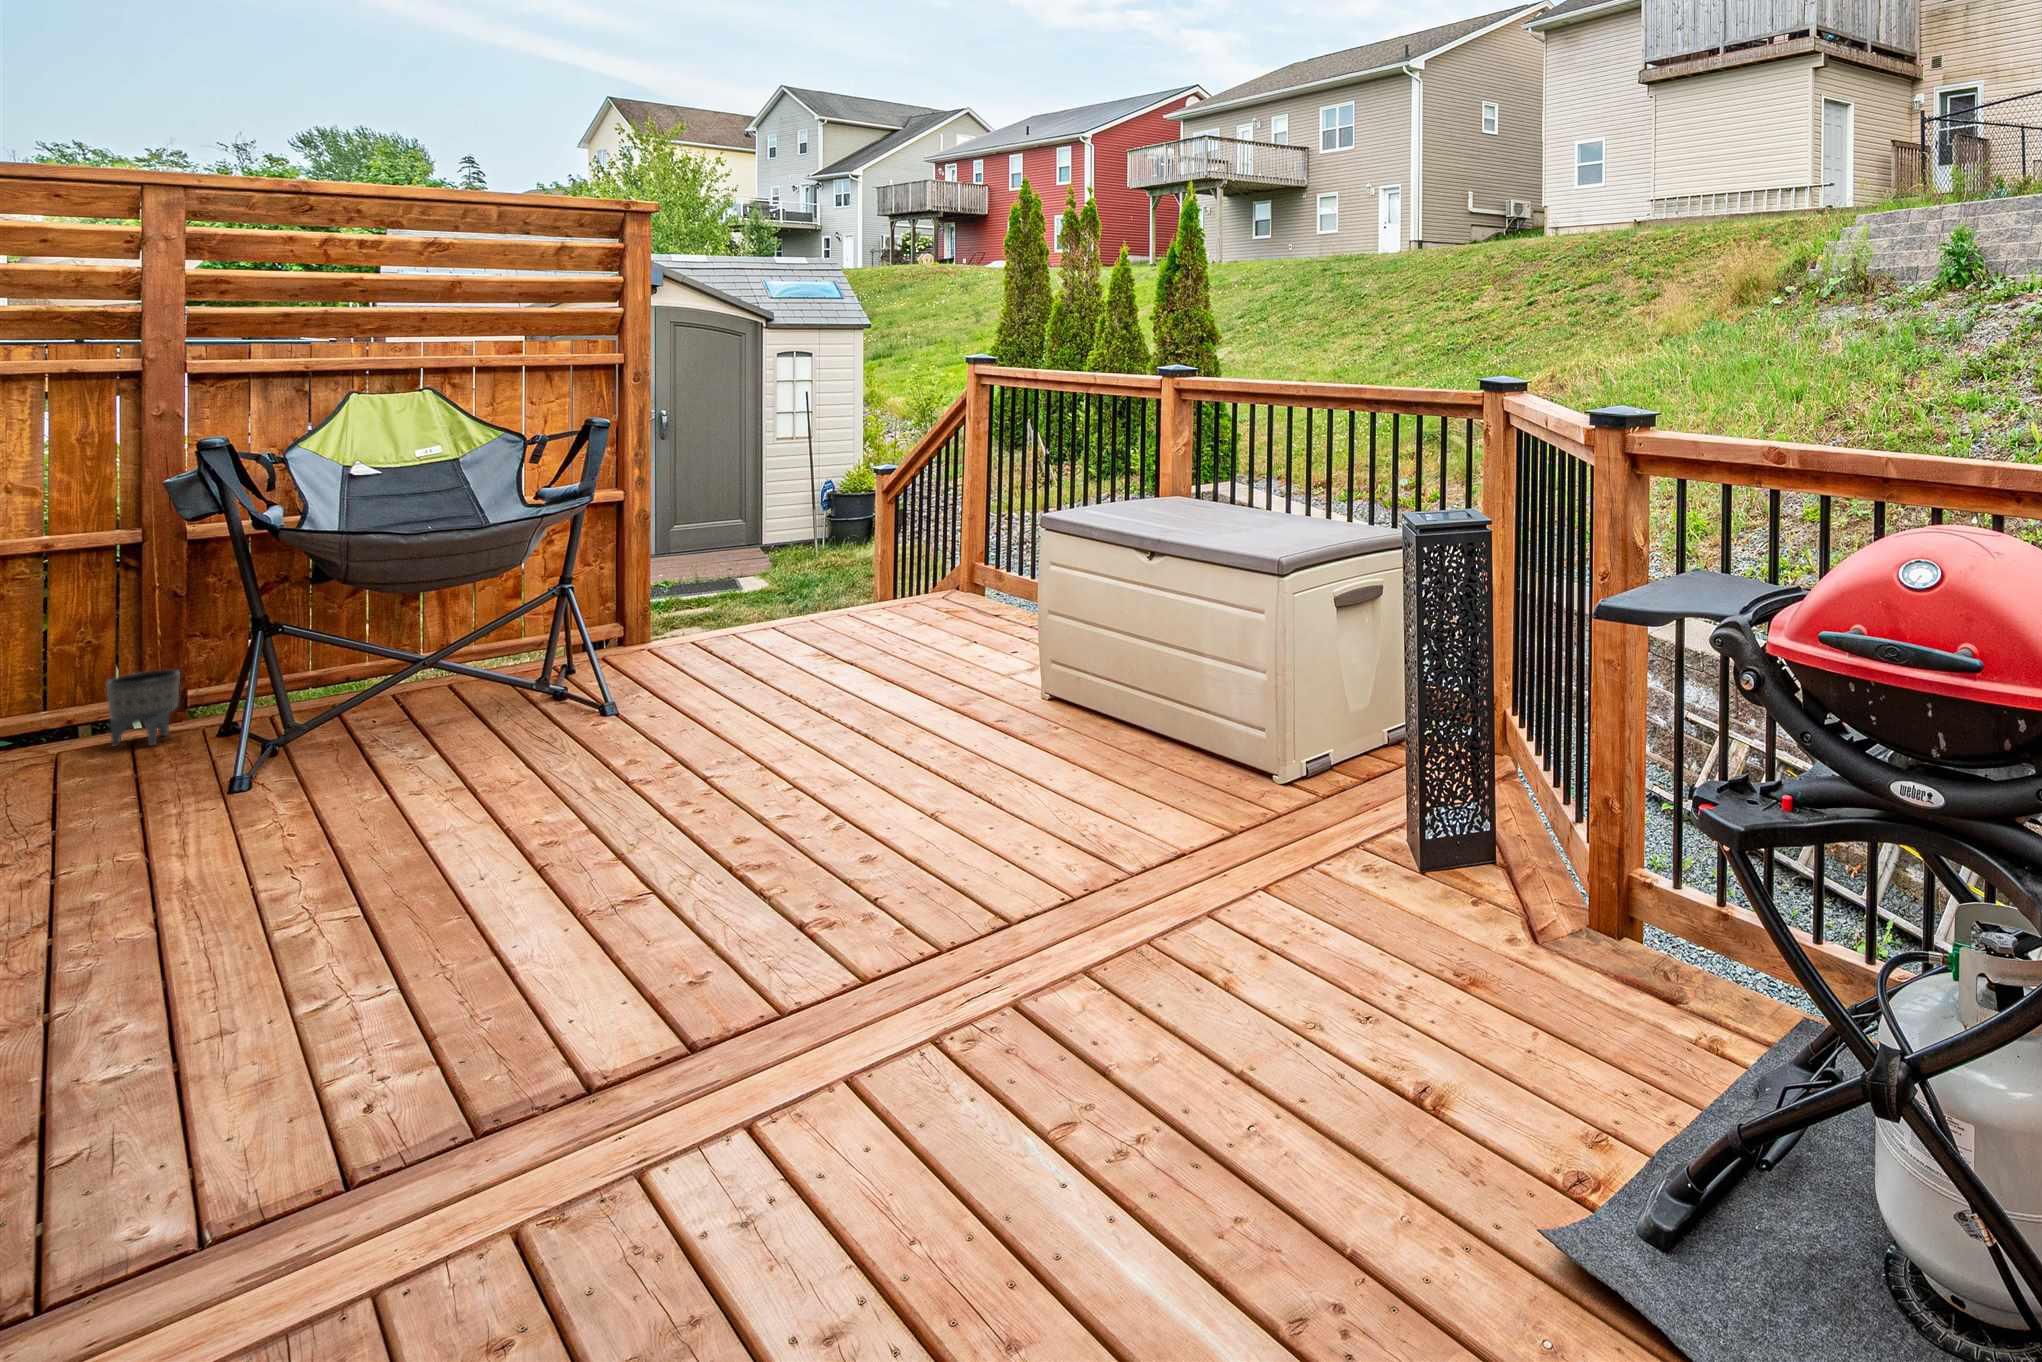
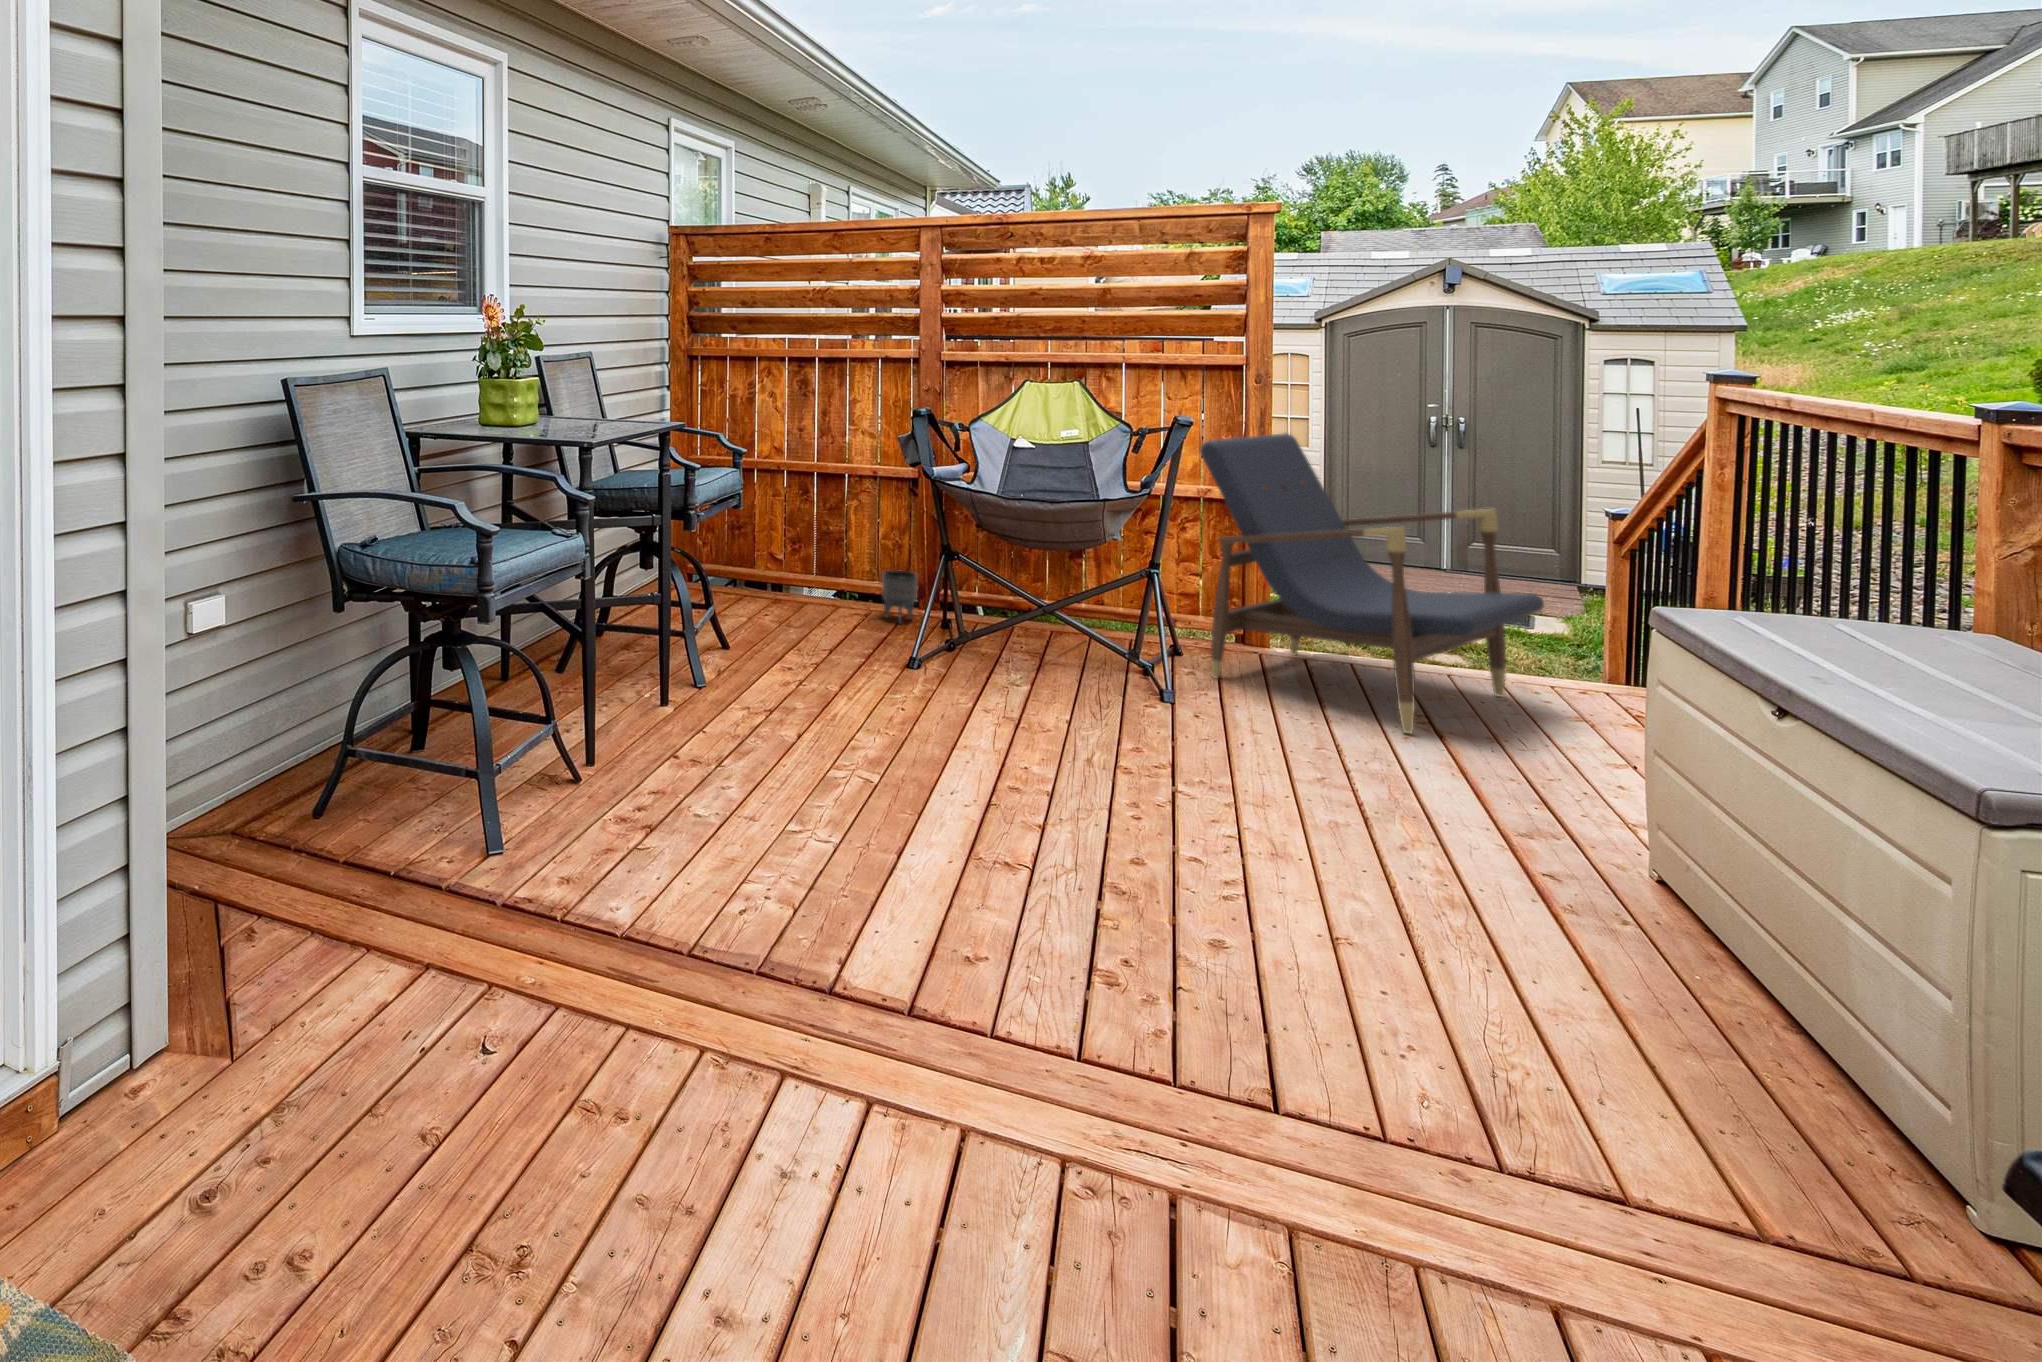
lounge chair: none [598,427,886,677] -> present [1200,434,1544,733]

